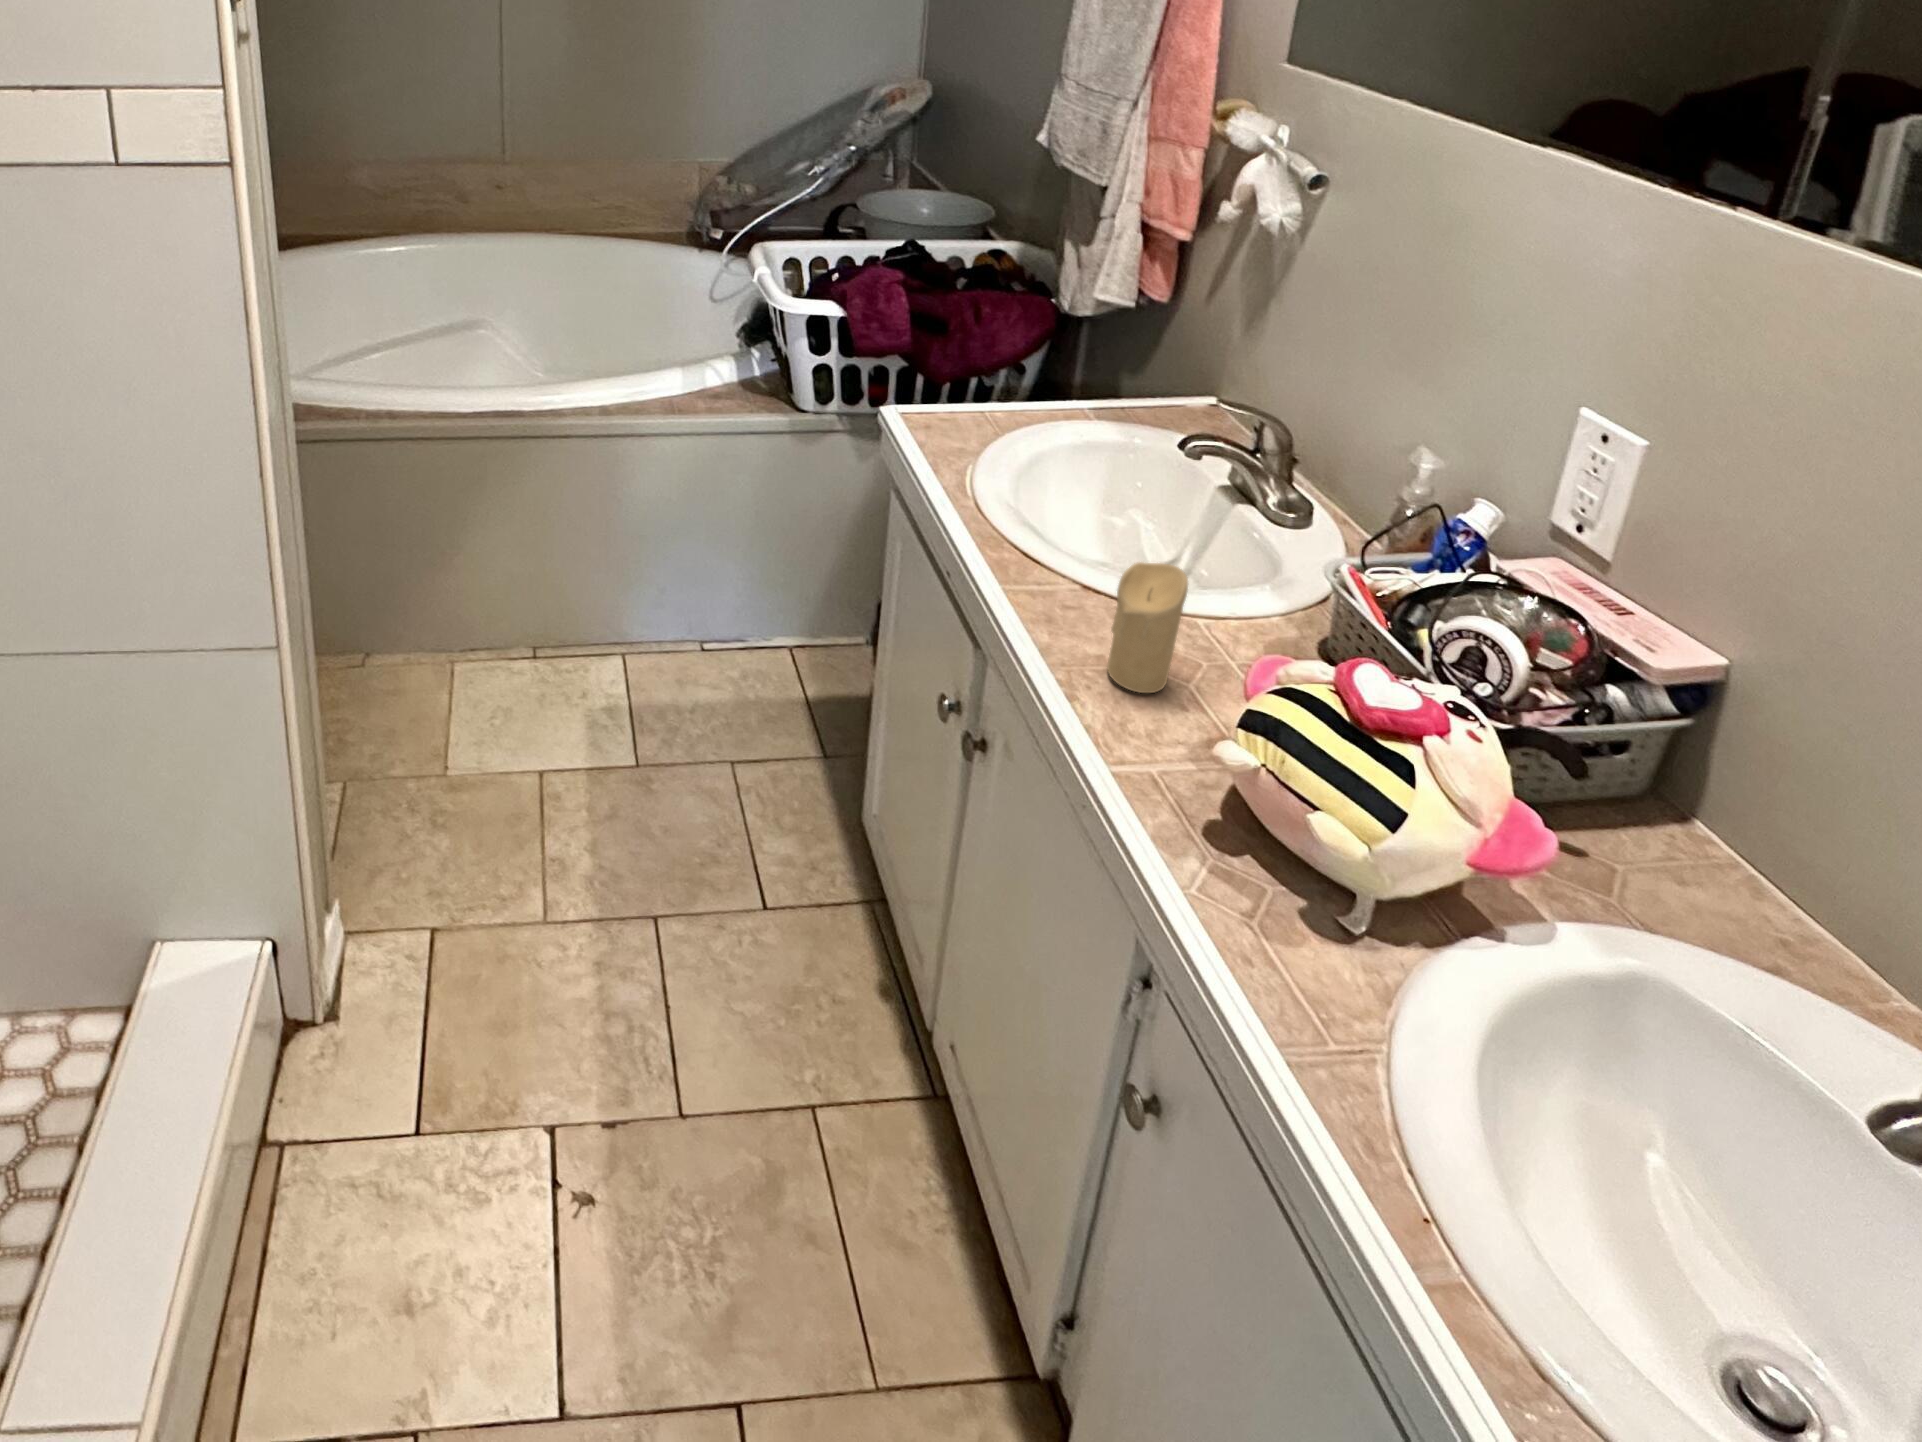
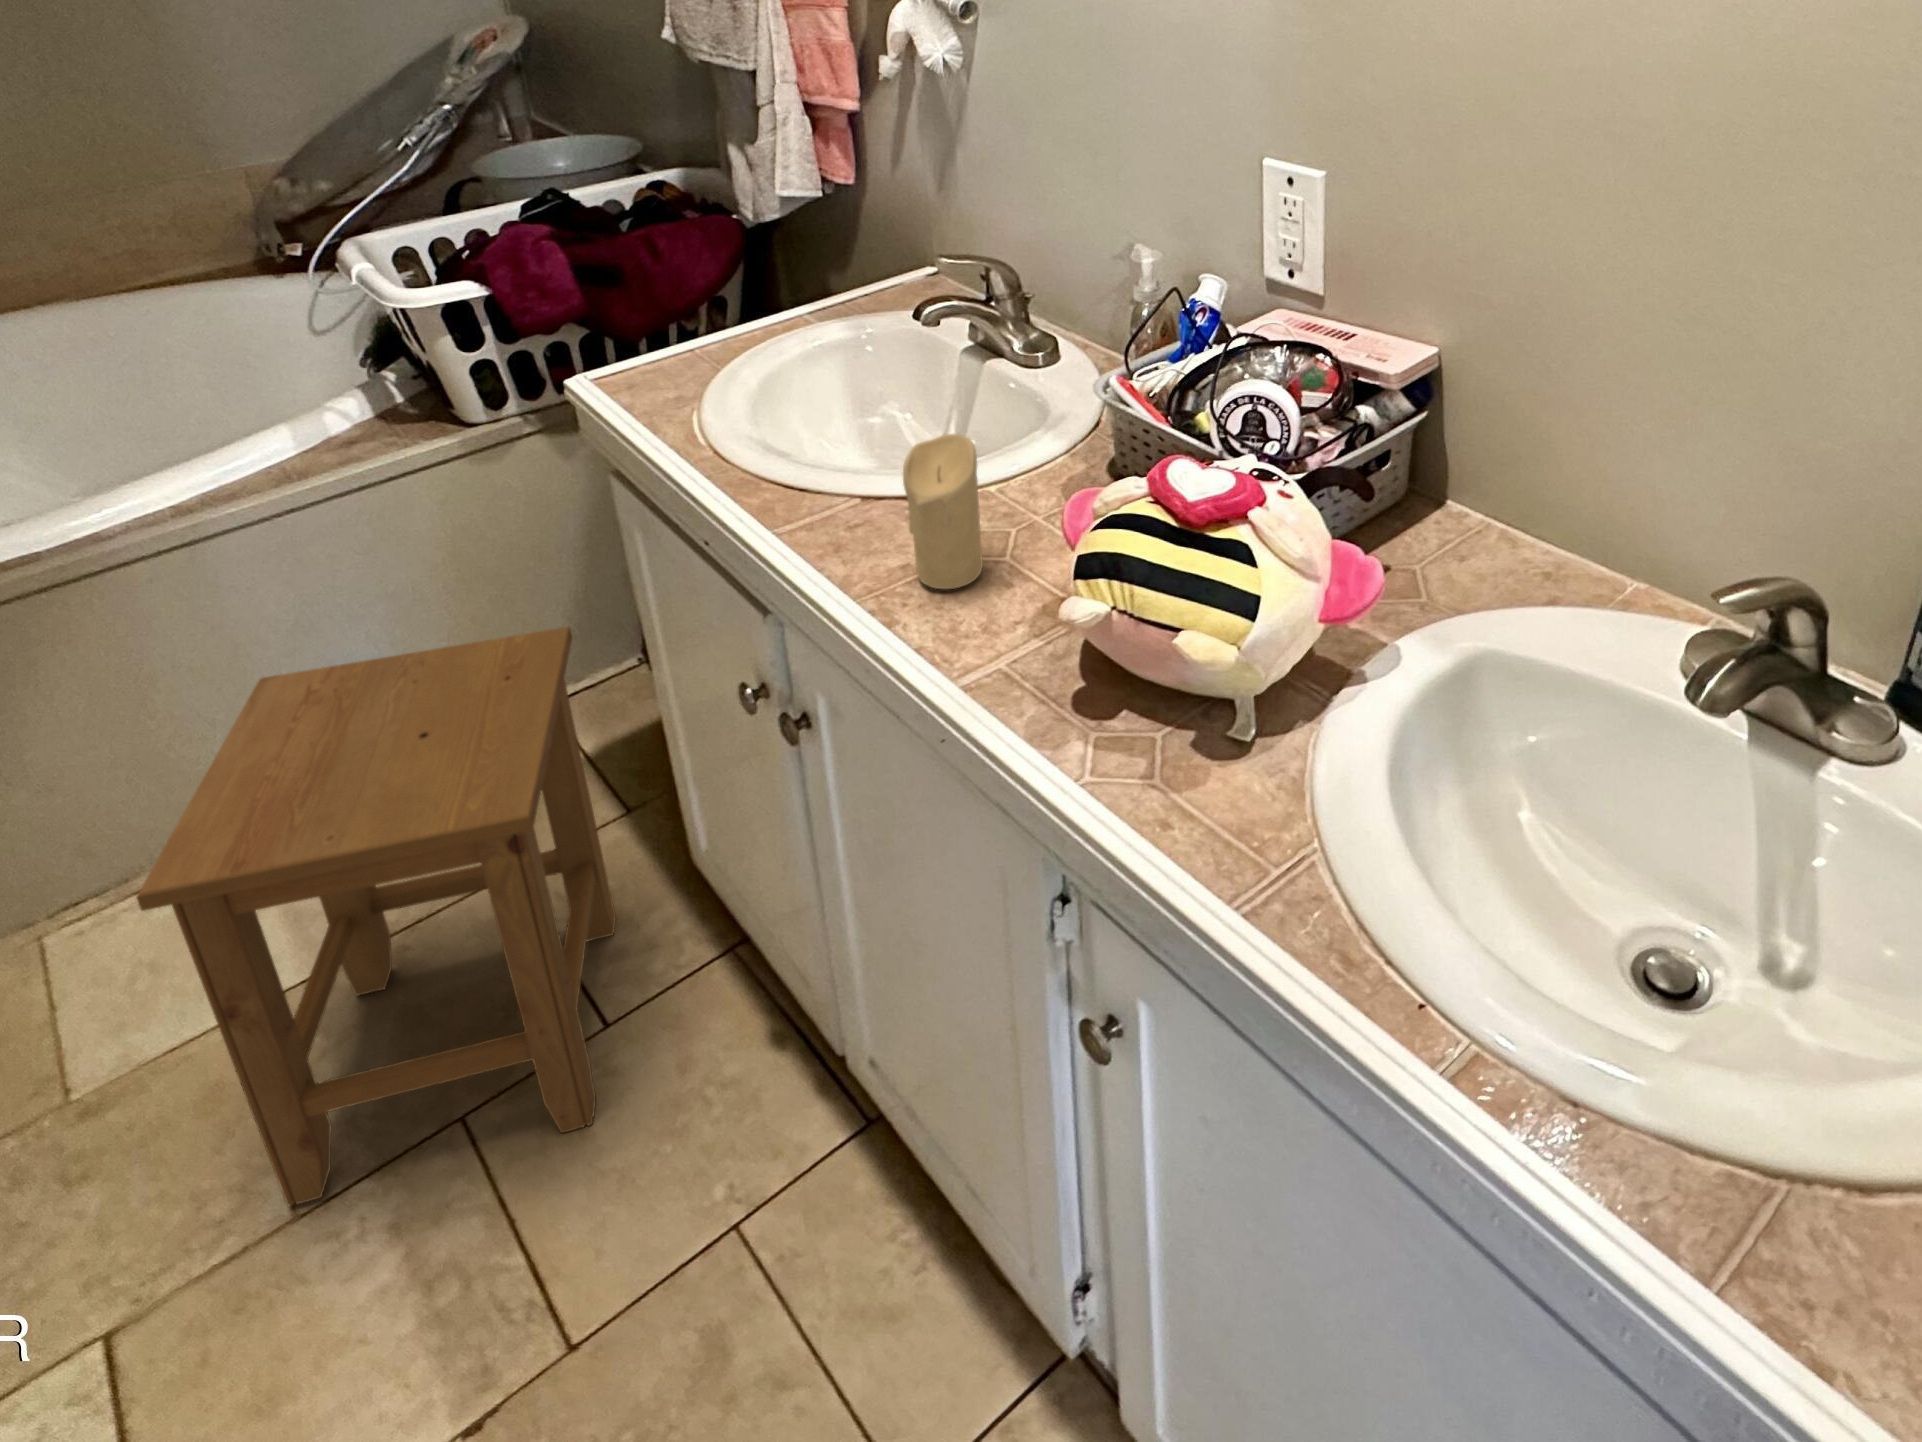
stool: none [541,548,829,970] -> present [136,627,616,1206]

